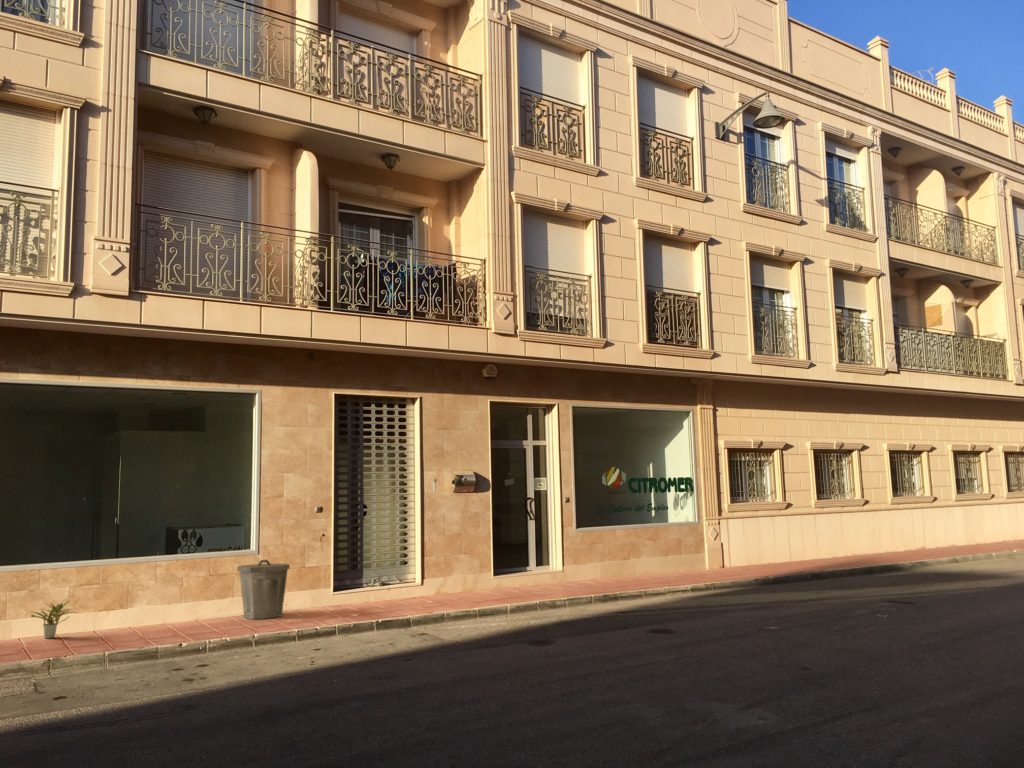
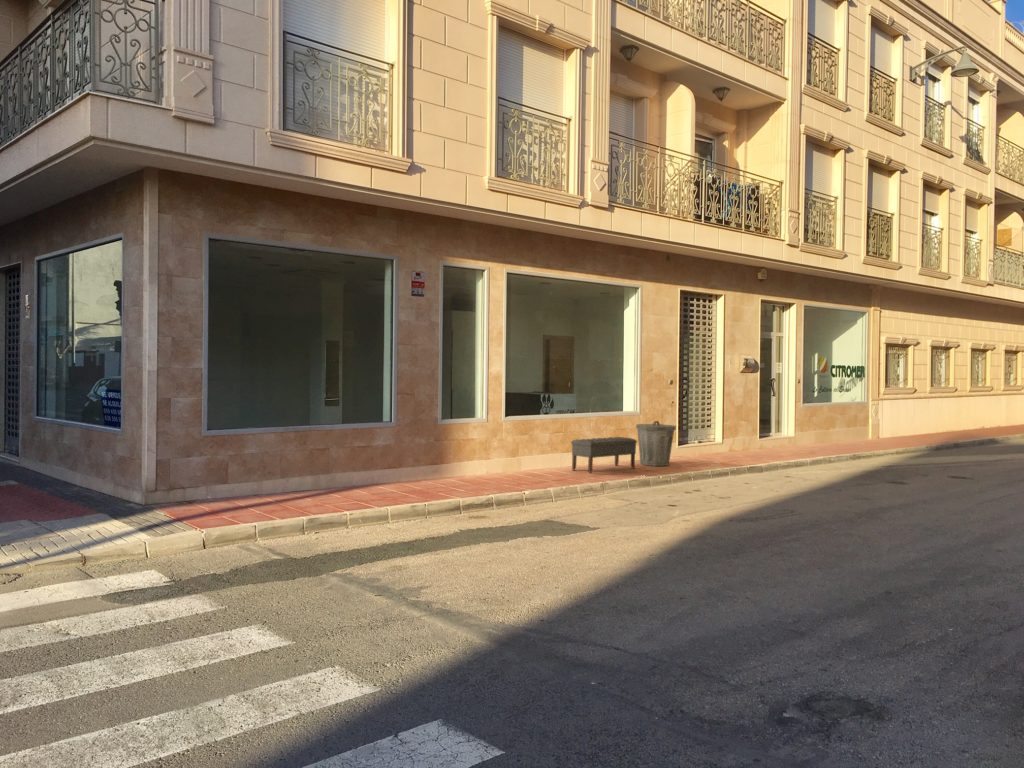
bench: none [113,583,214,633] -> present [571,437,637,473]
potted plant: present [31,602,69,638] -> none [530,447,559,475]

